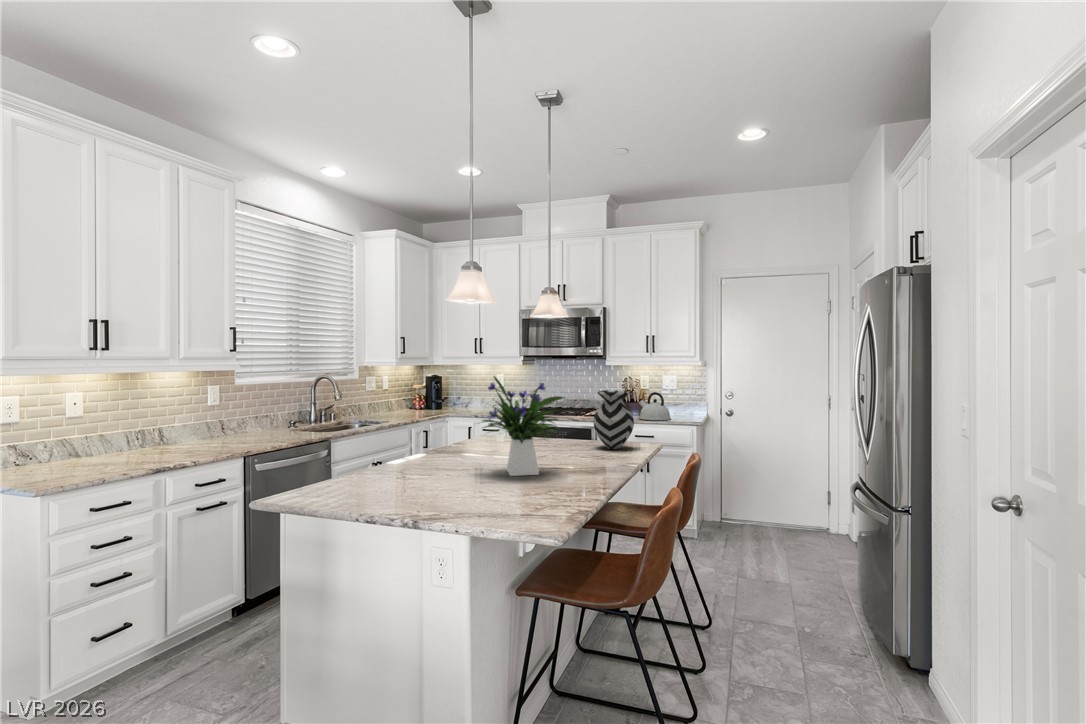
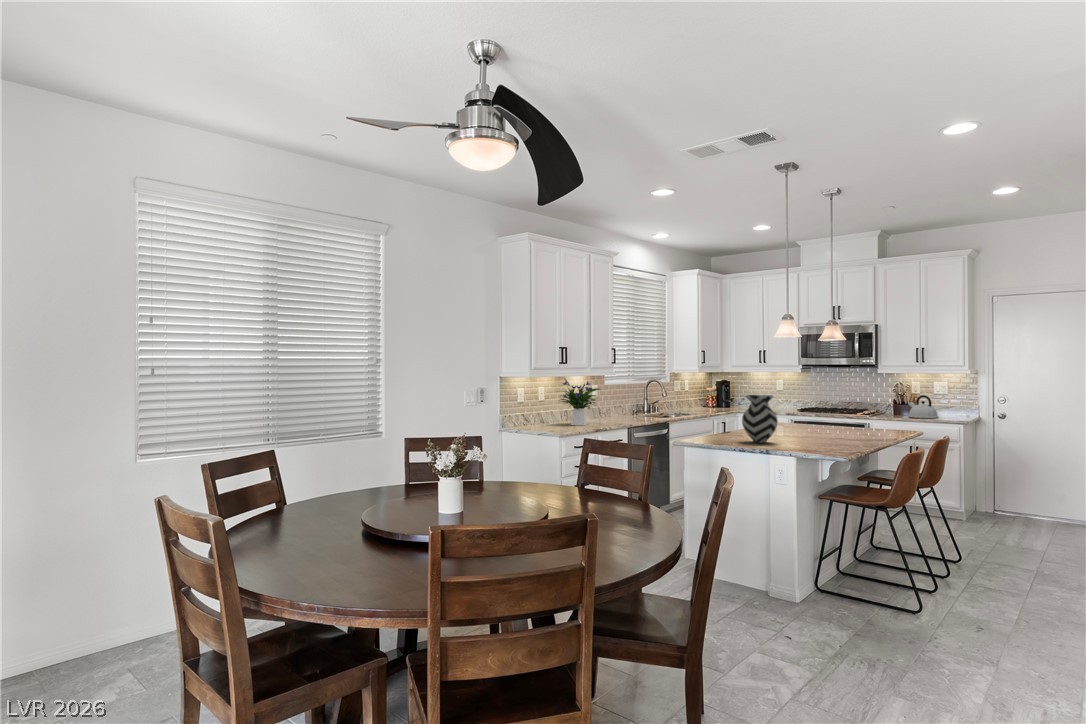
flower arrangement: present [481,376,565,476] -> present [561,378,600,425]
vase: present [593,390,634,449] -> present [742,395,778,443]

